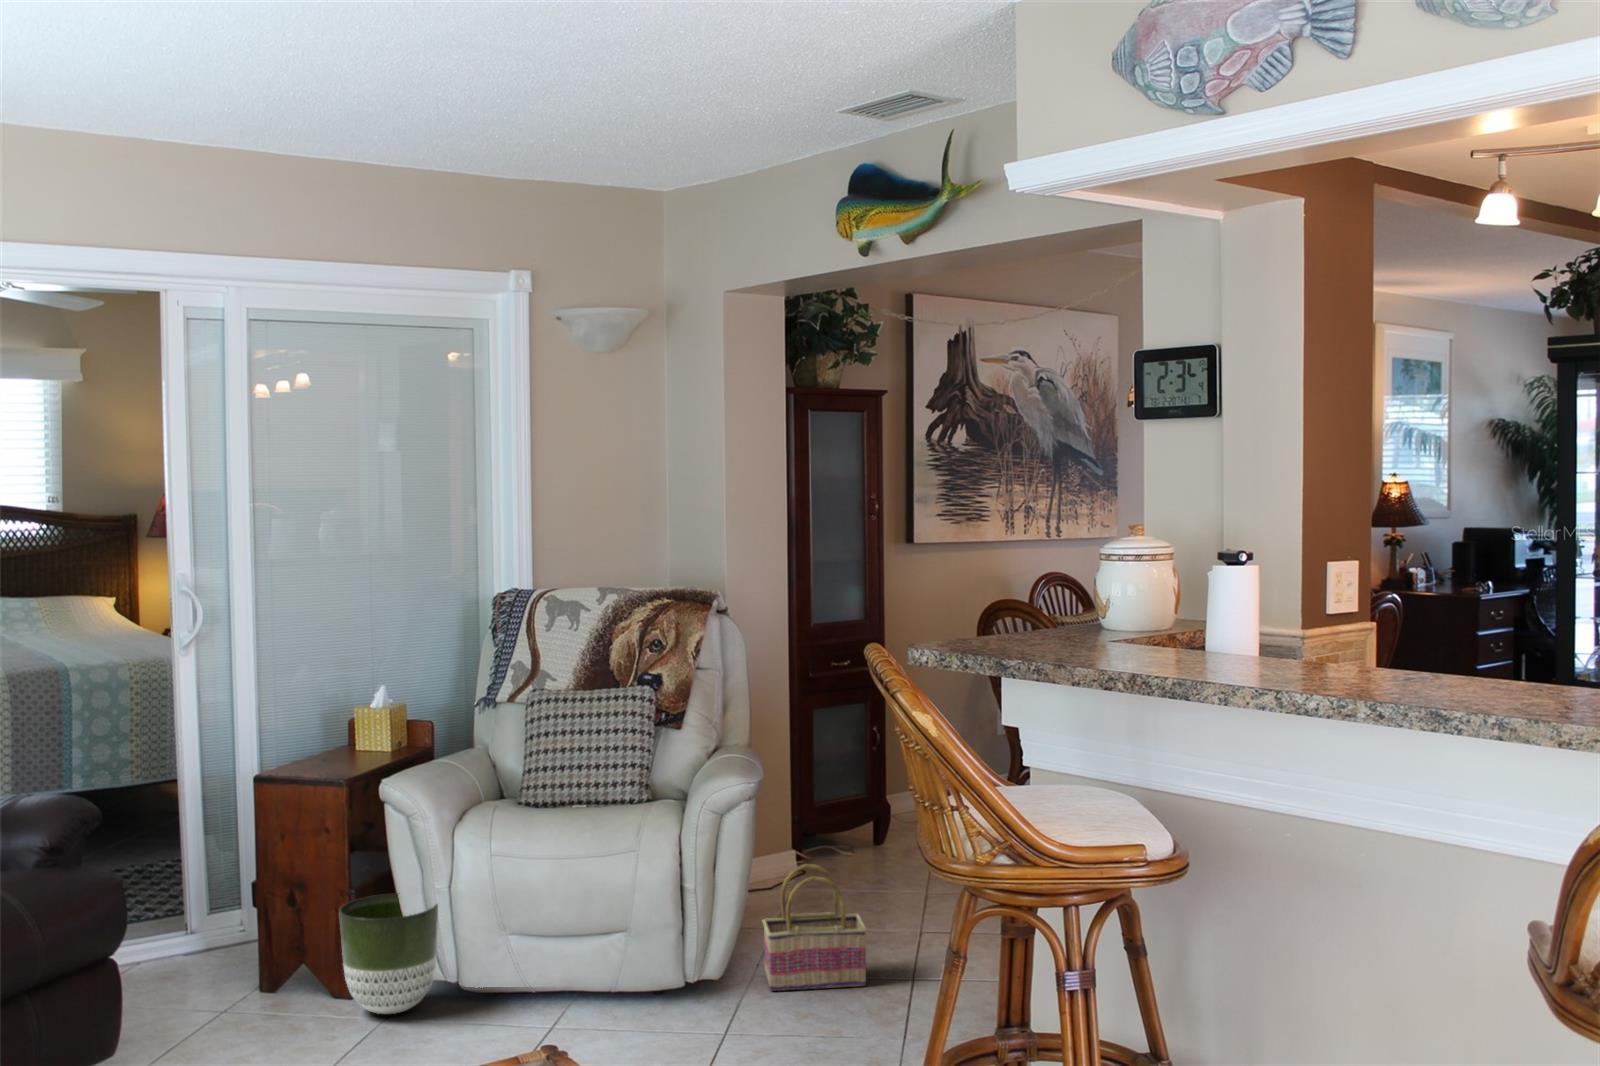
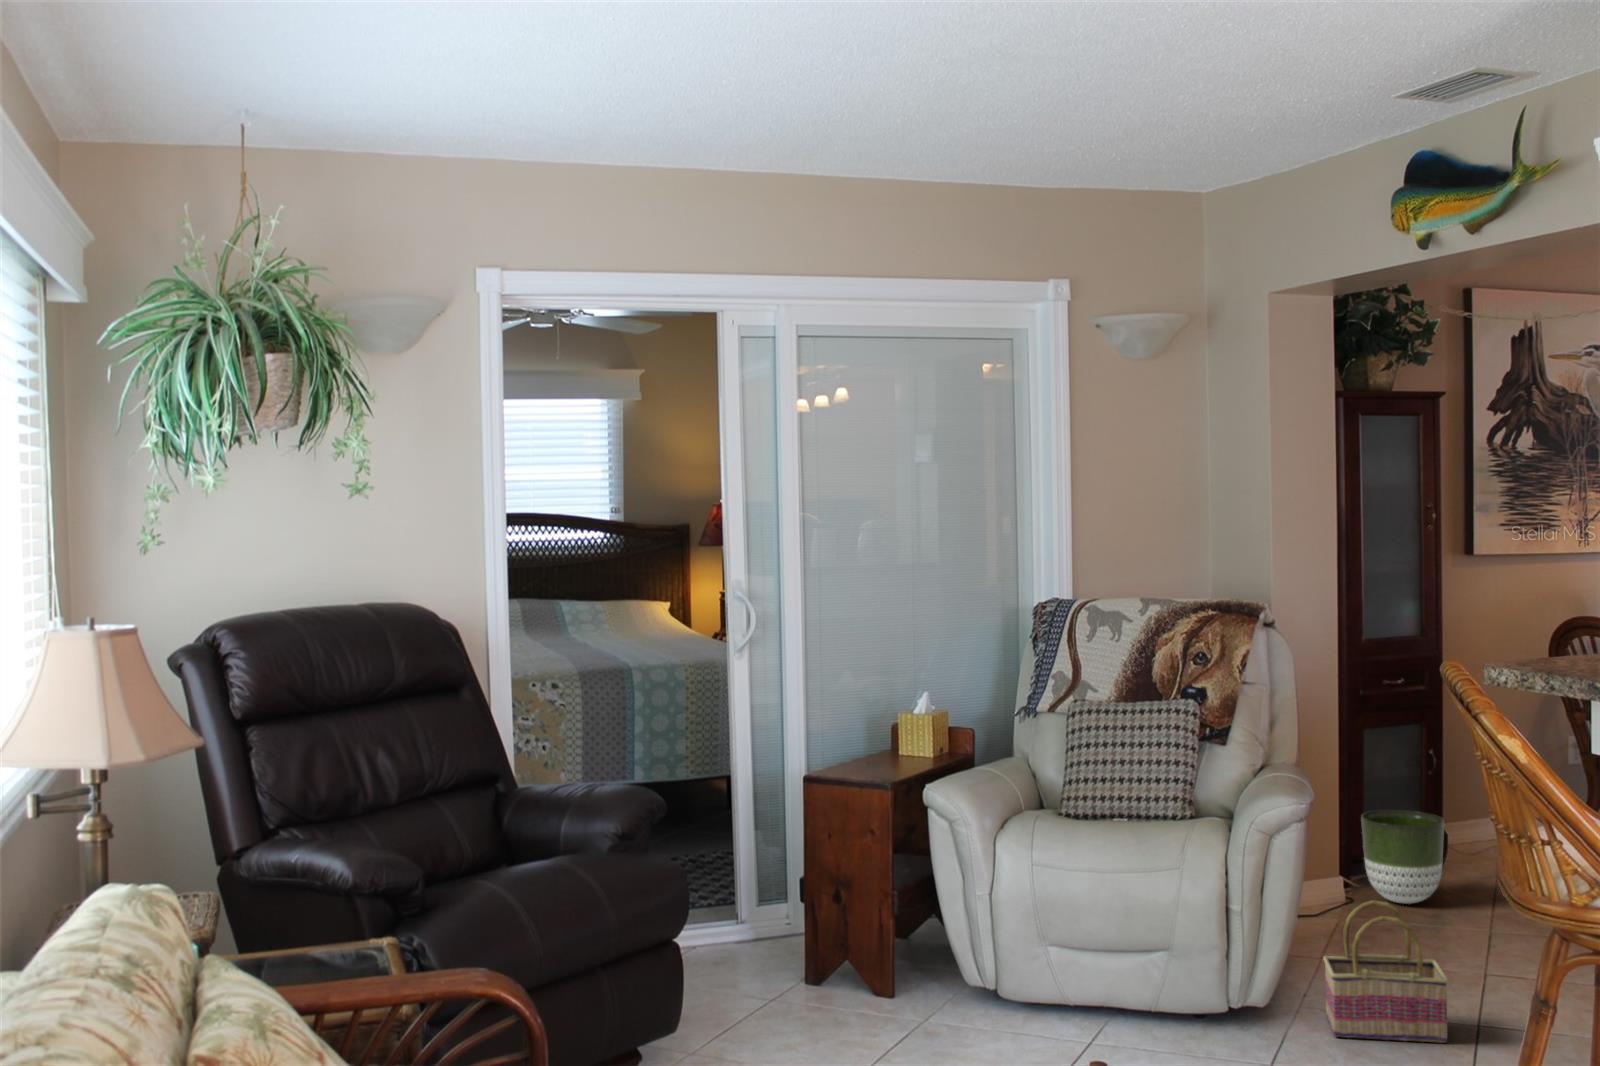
planter: present [339,894,438,1014] -> present [1361,810,1444,904]

